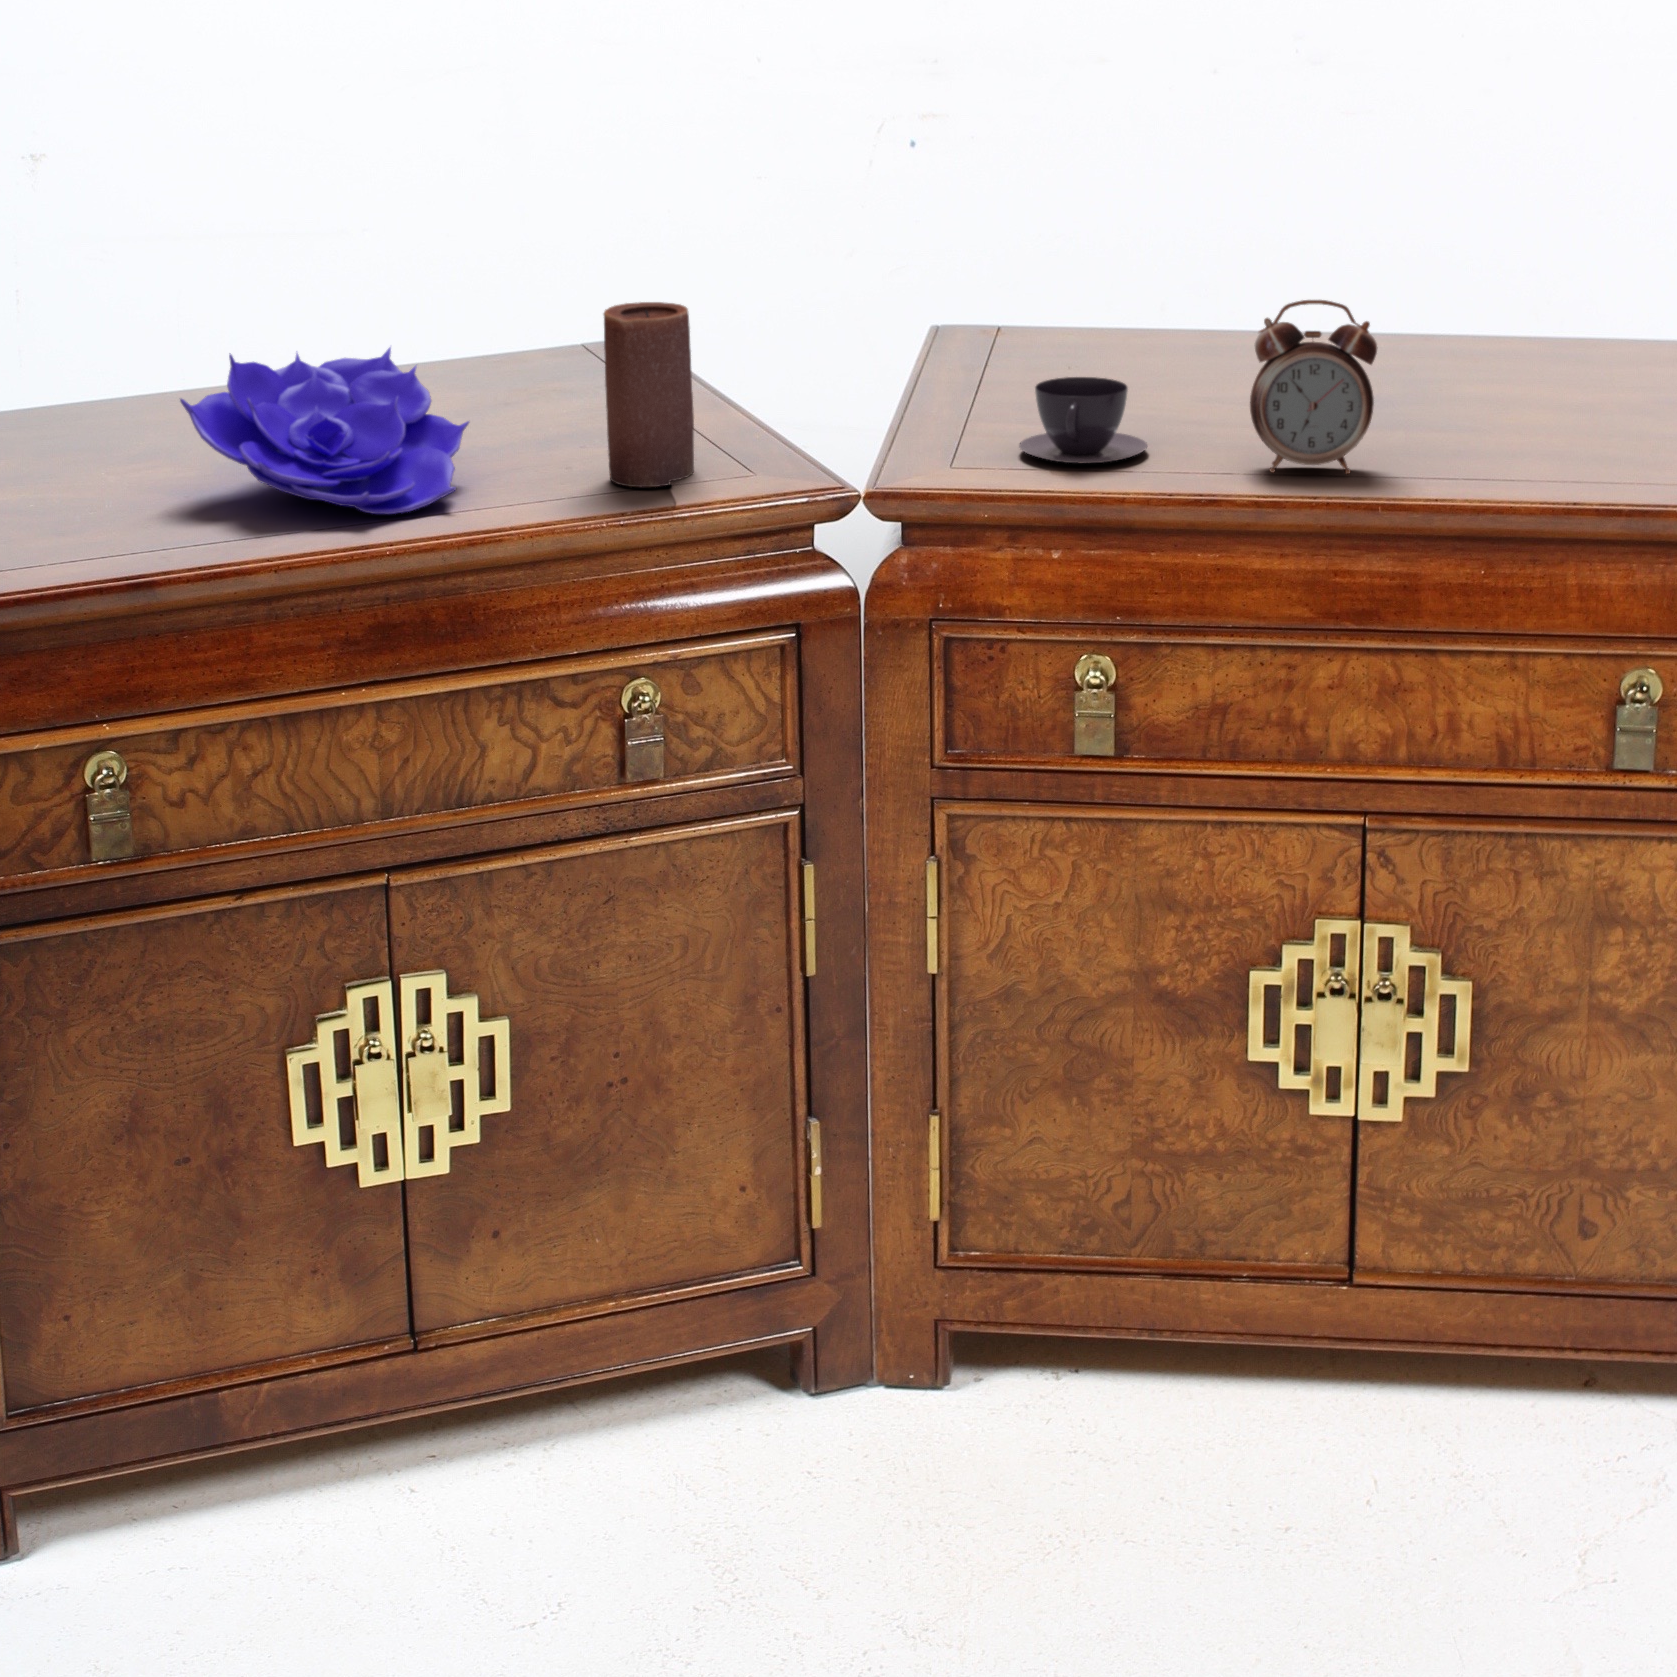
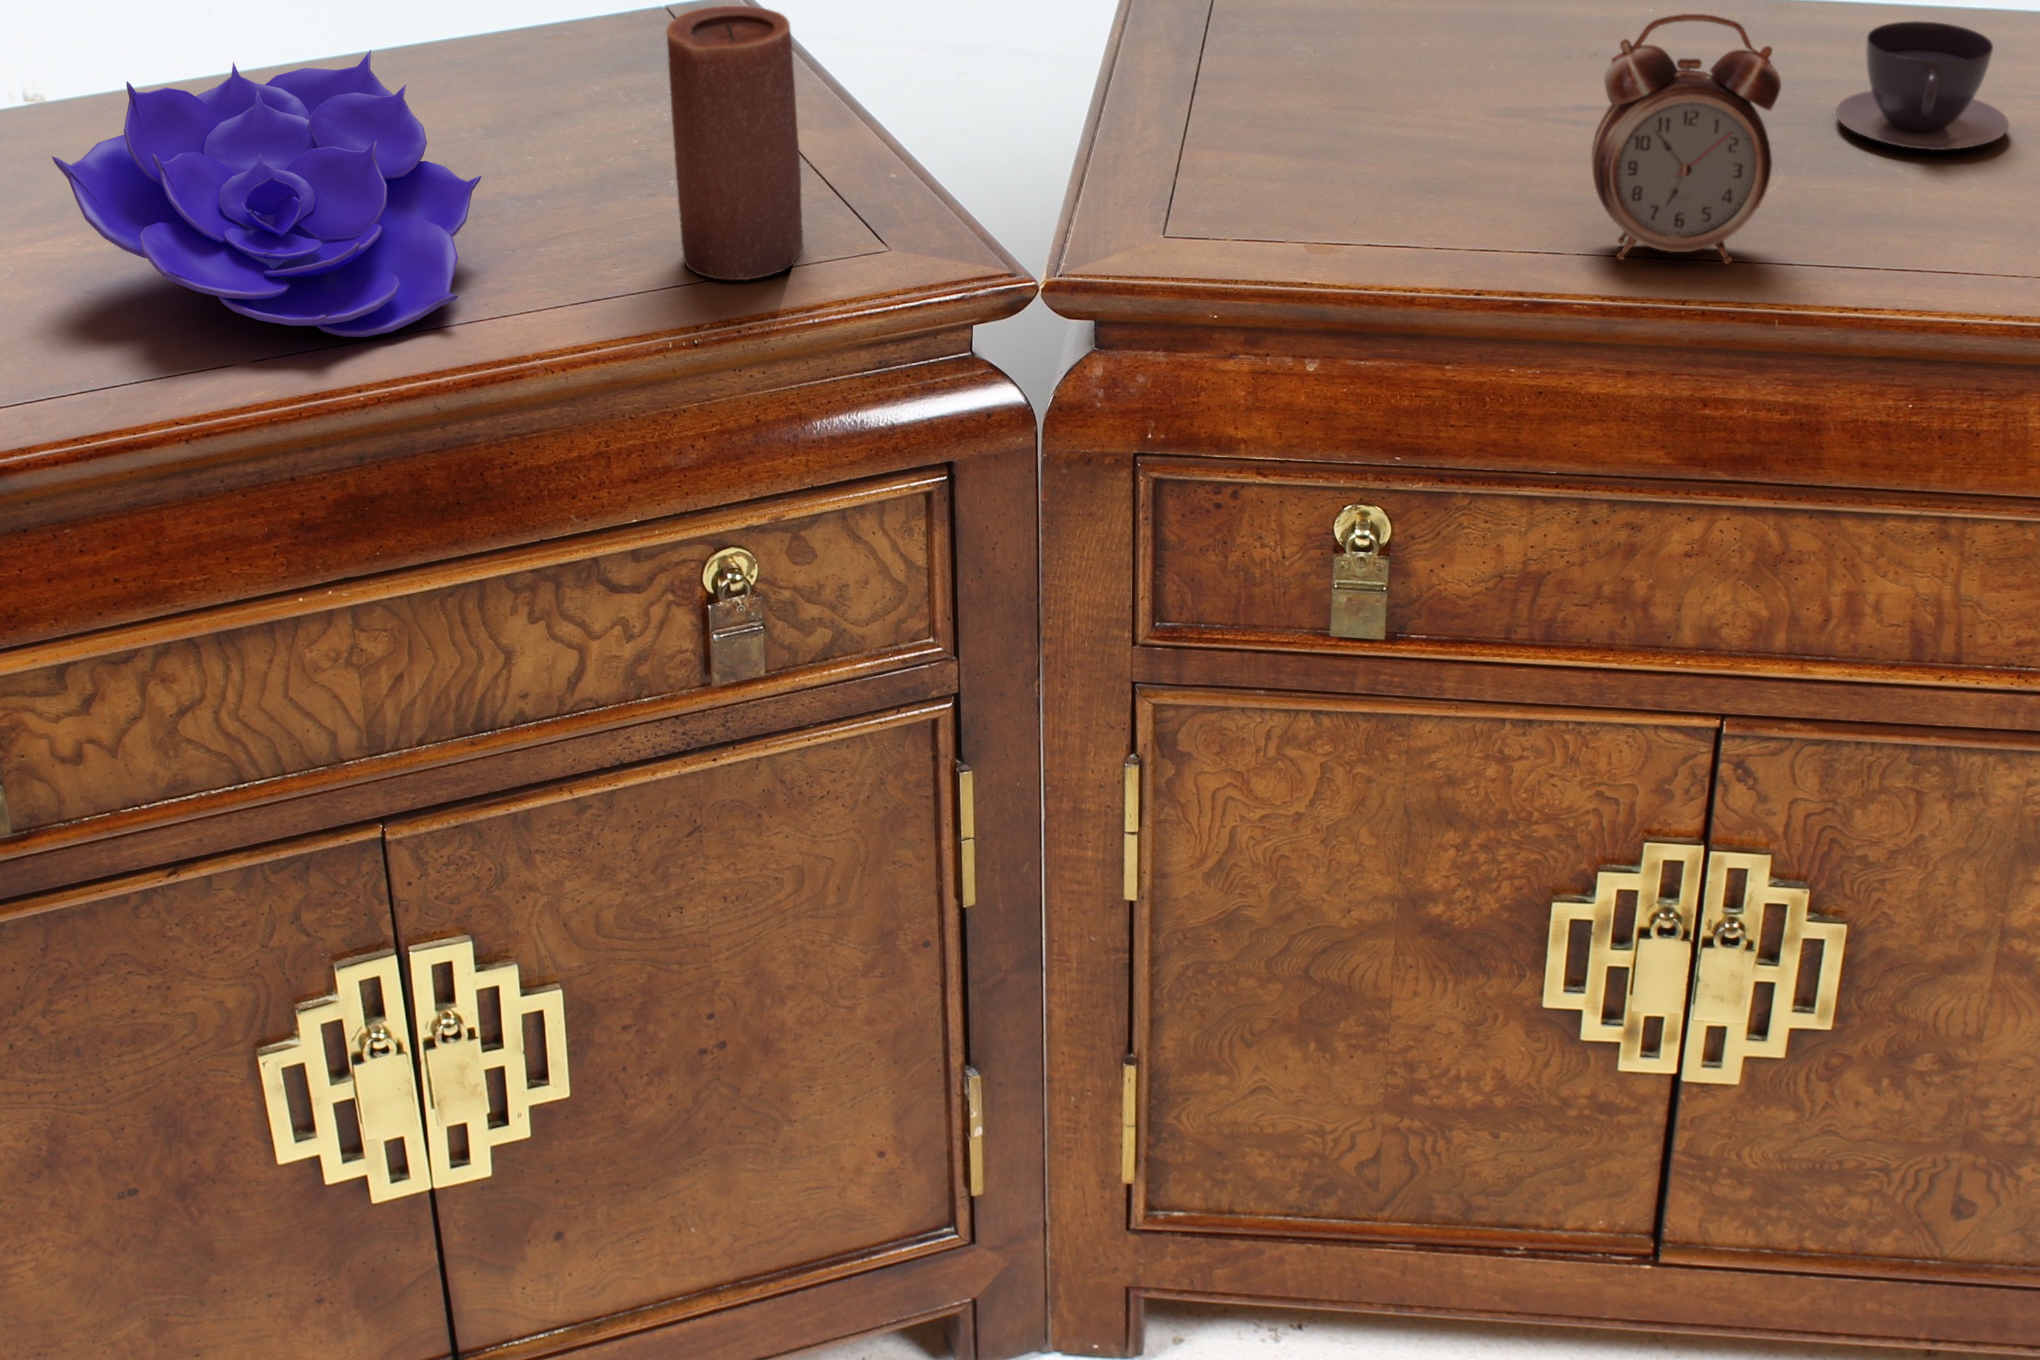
teacup: present [1019,377,1147,463] -> present [1836,21,2009,150]

